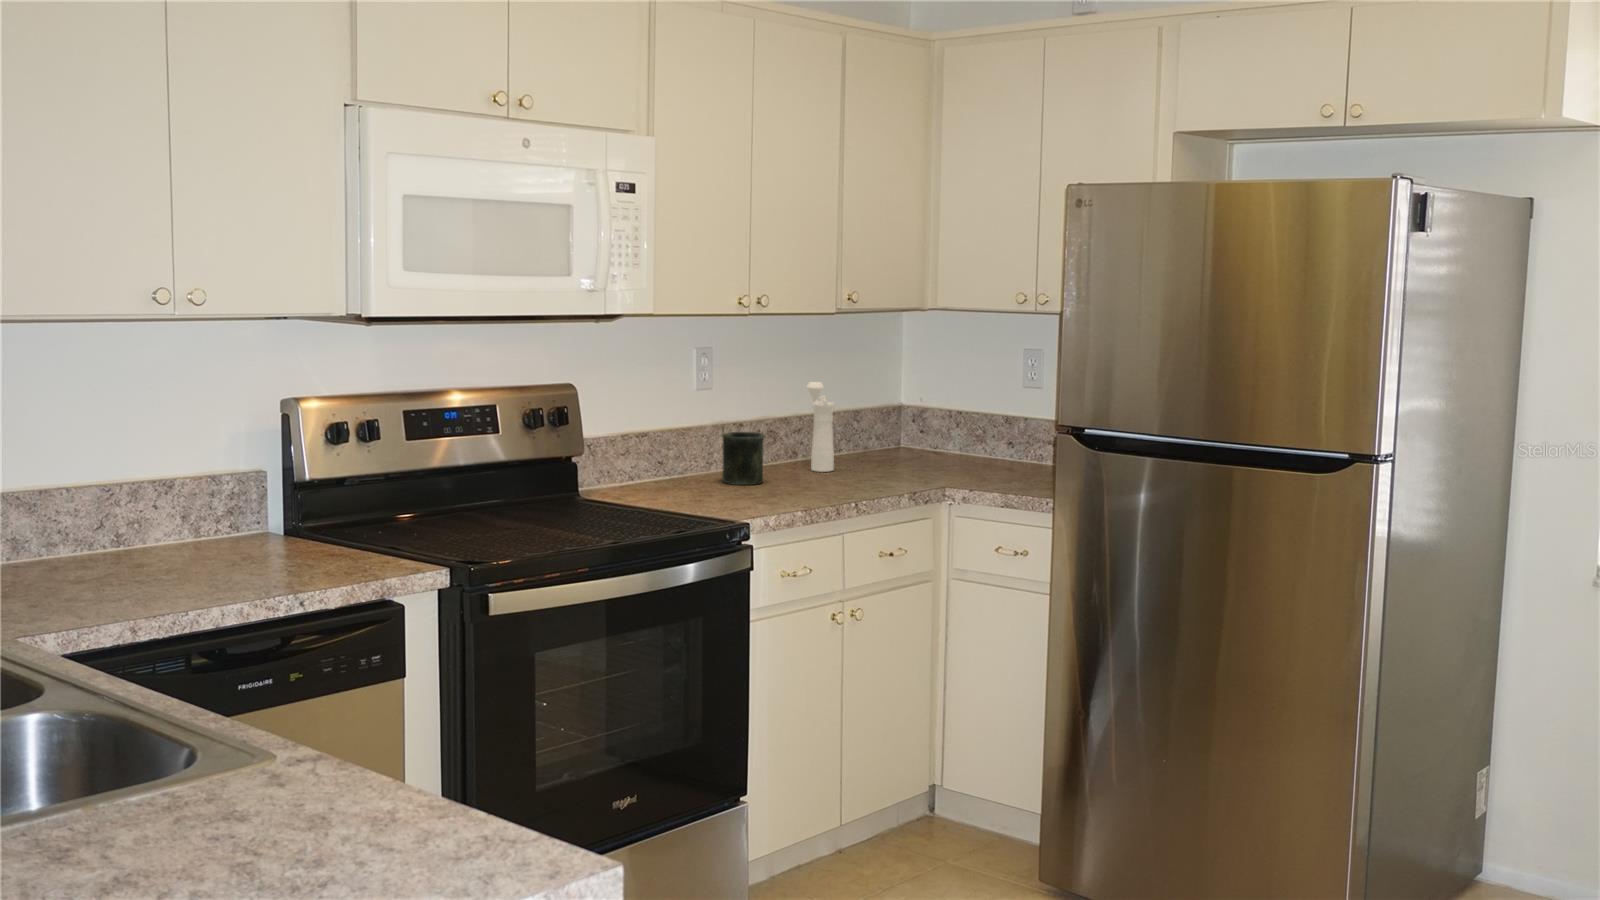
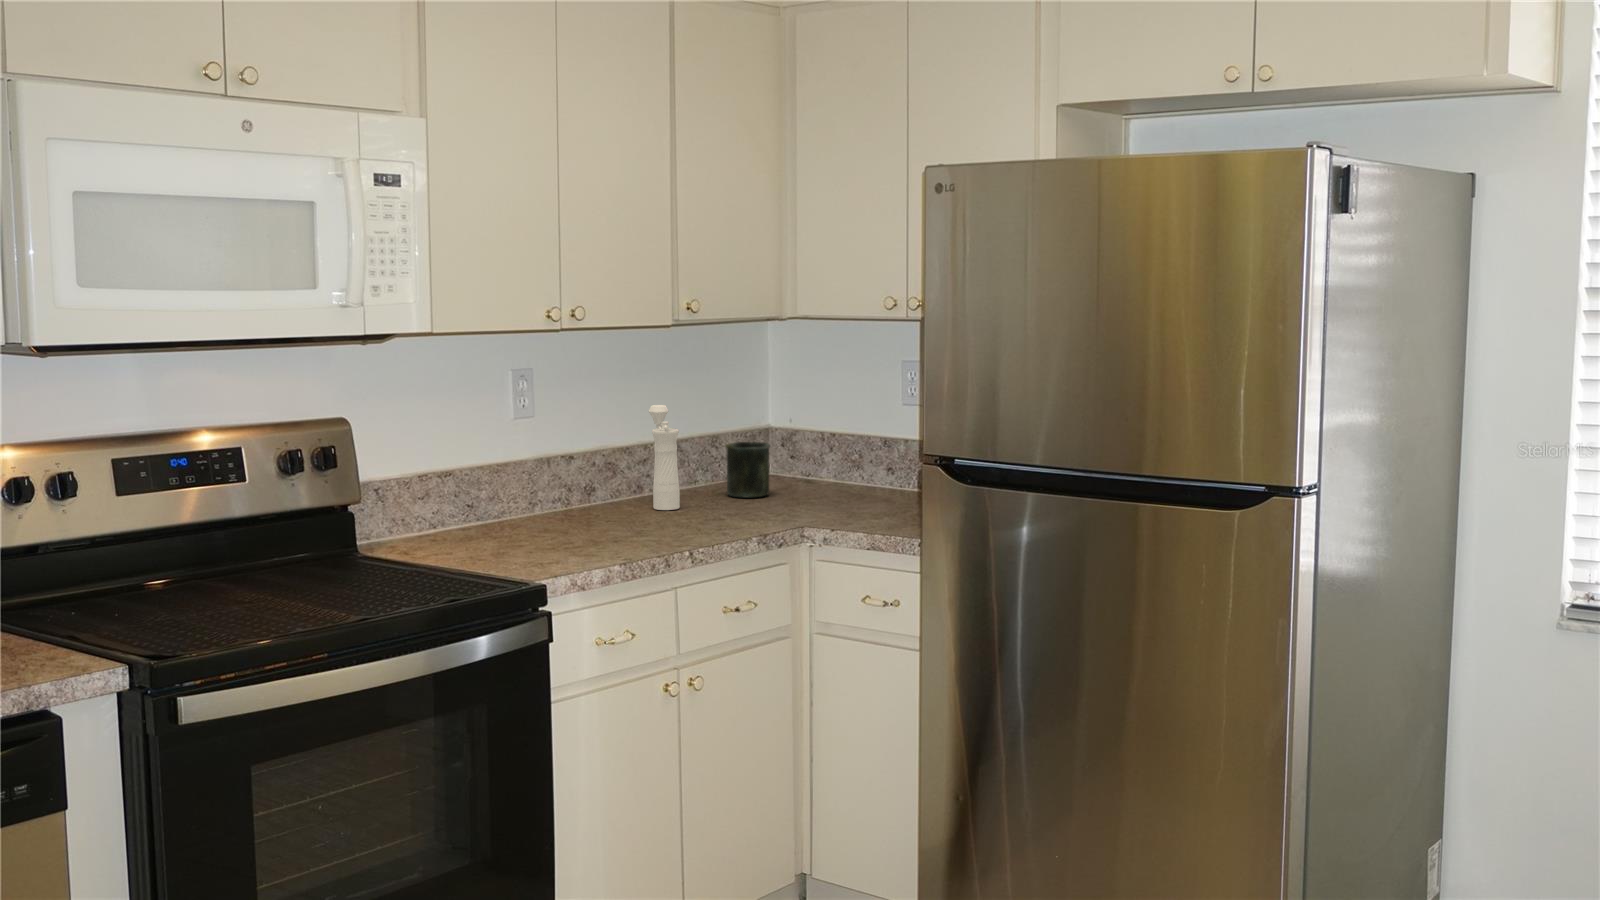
mug: present [721,432,765,485] -> present [725,442,770,498]

